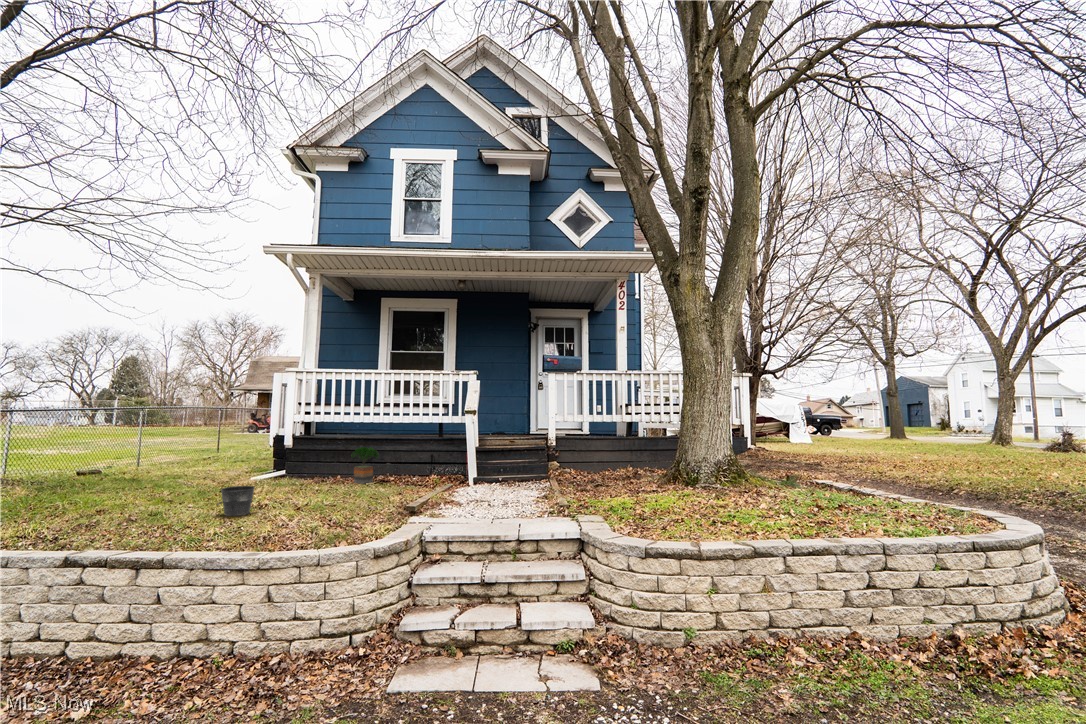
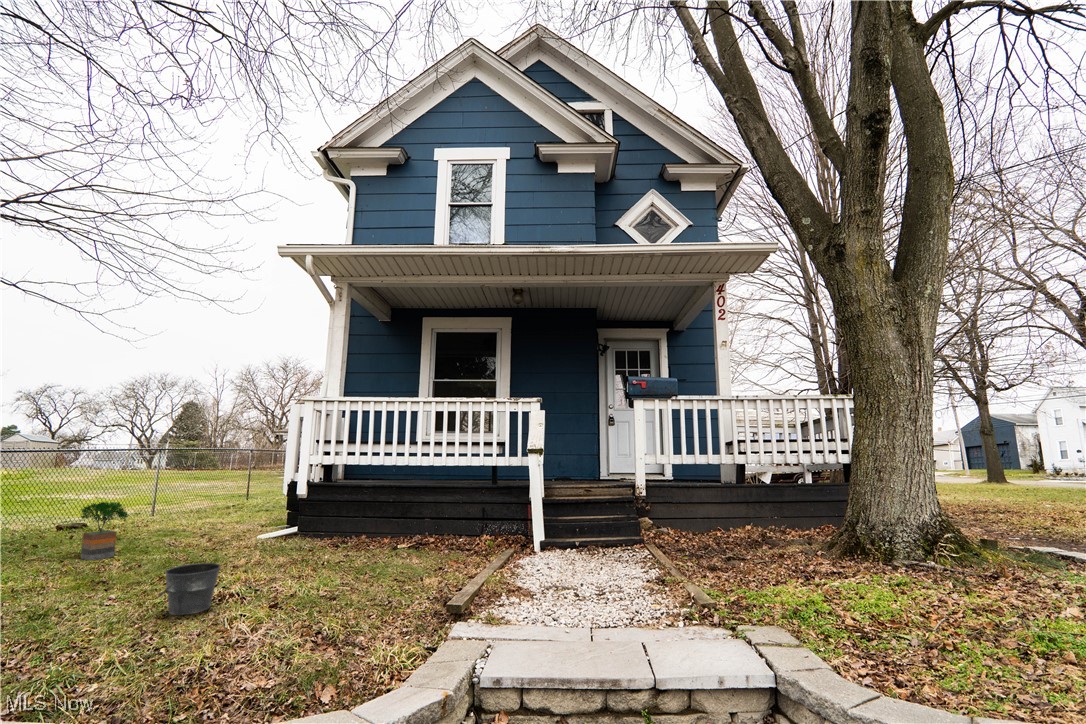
potted tree: present [351,447,378,484] -> present [81,502,129,561]

